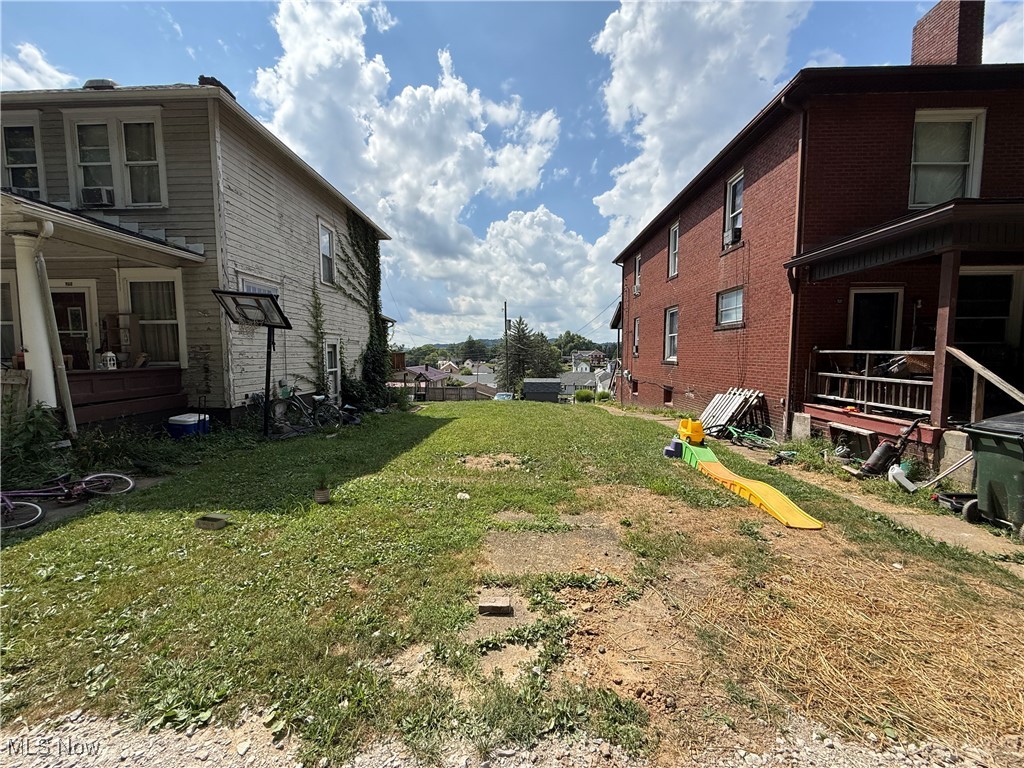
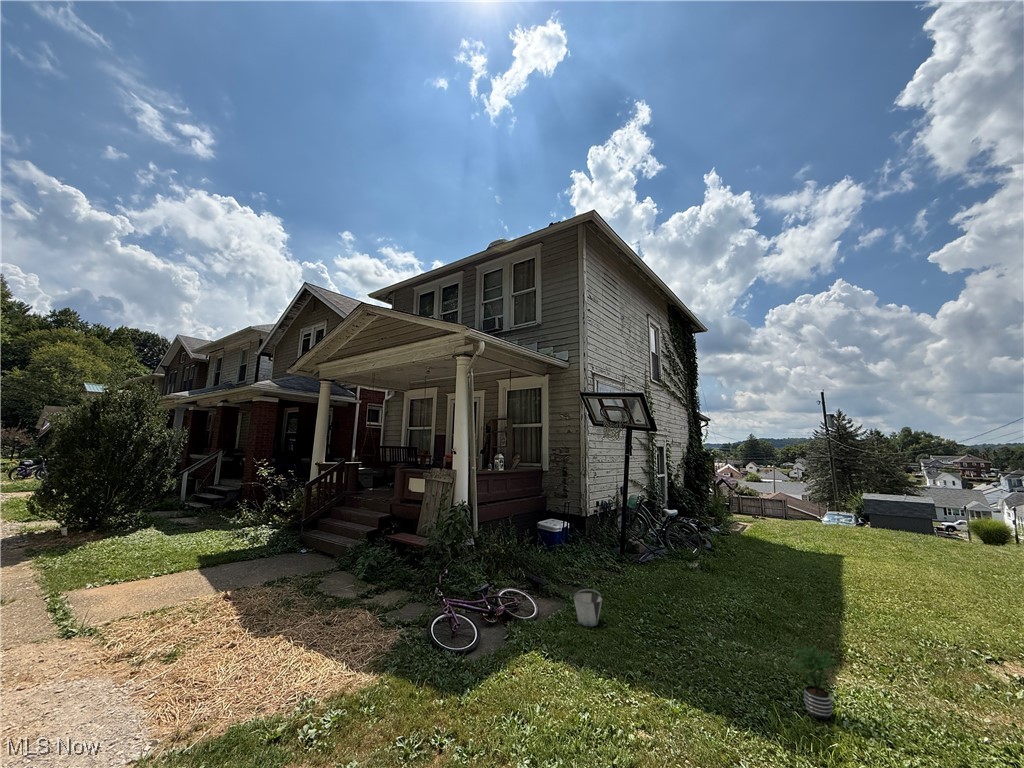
bucket: none [165,461,195,490] -> present [574,589,602,627]
toolbox: present [195,512,233,530] -> none [658,695,708,736]

